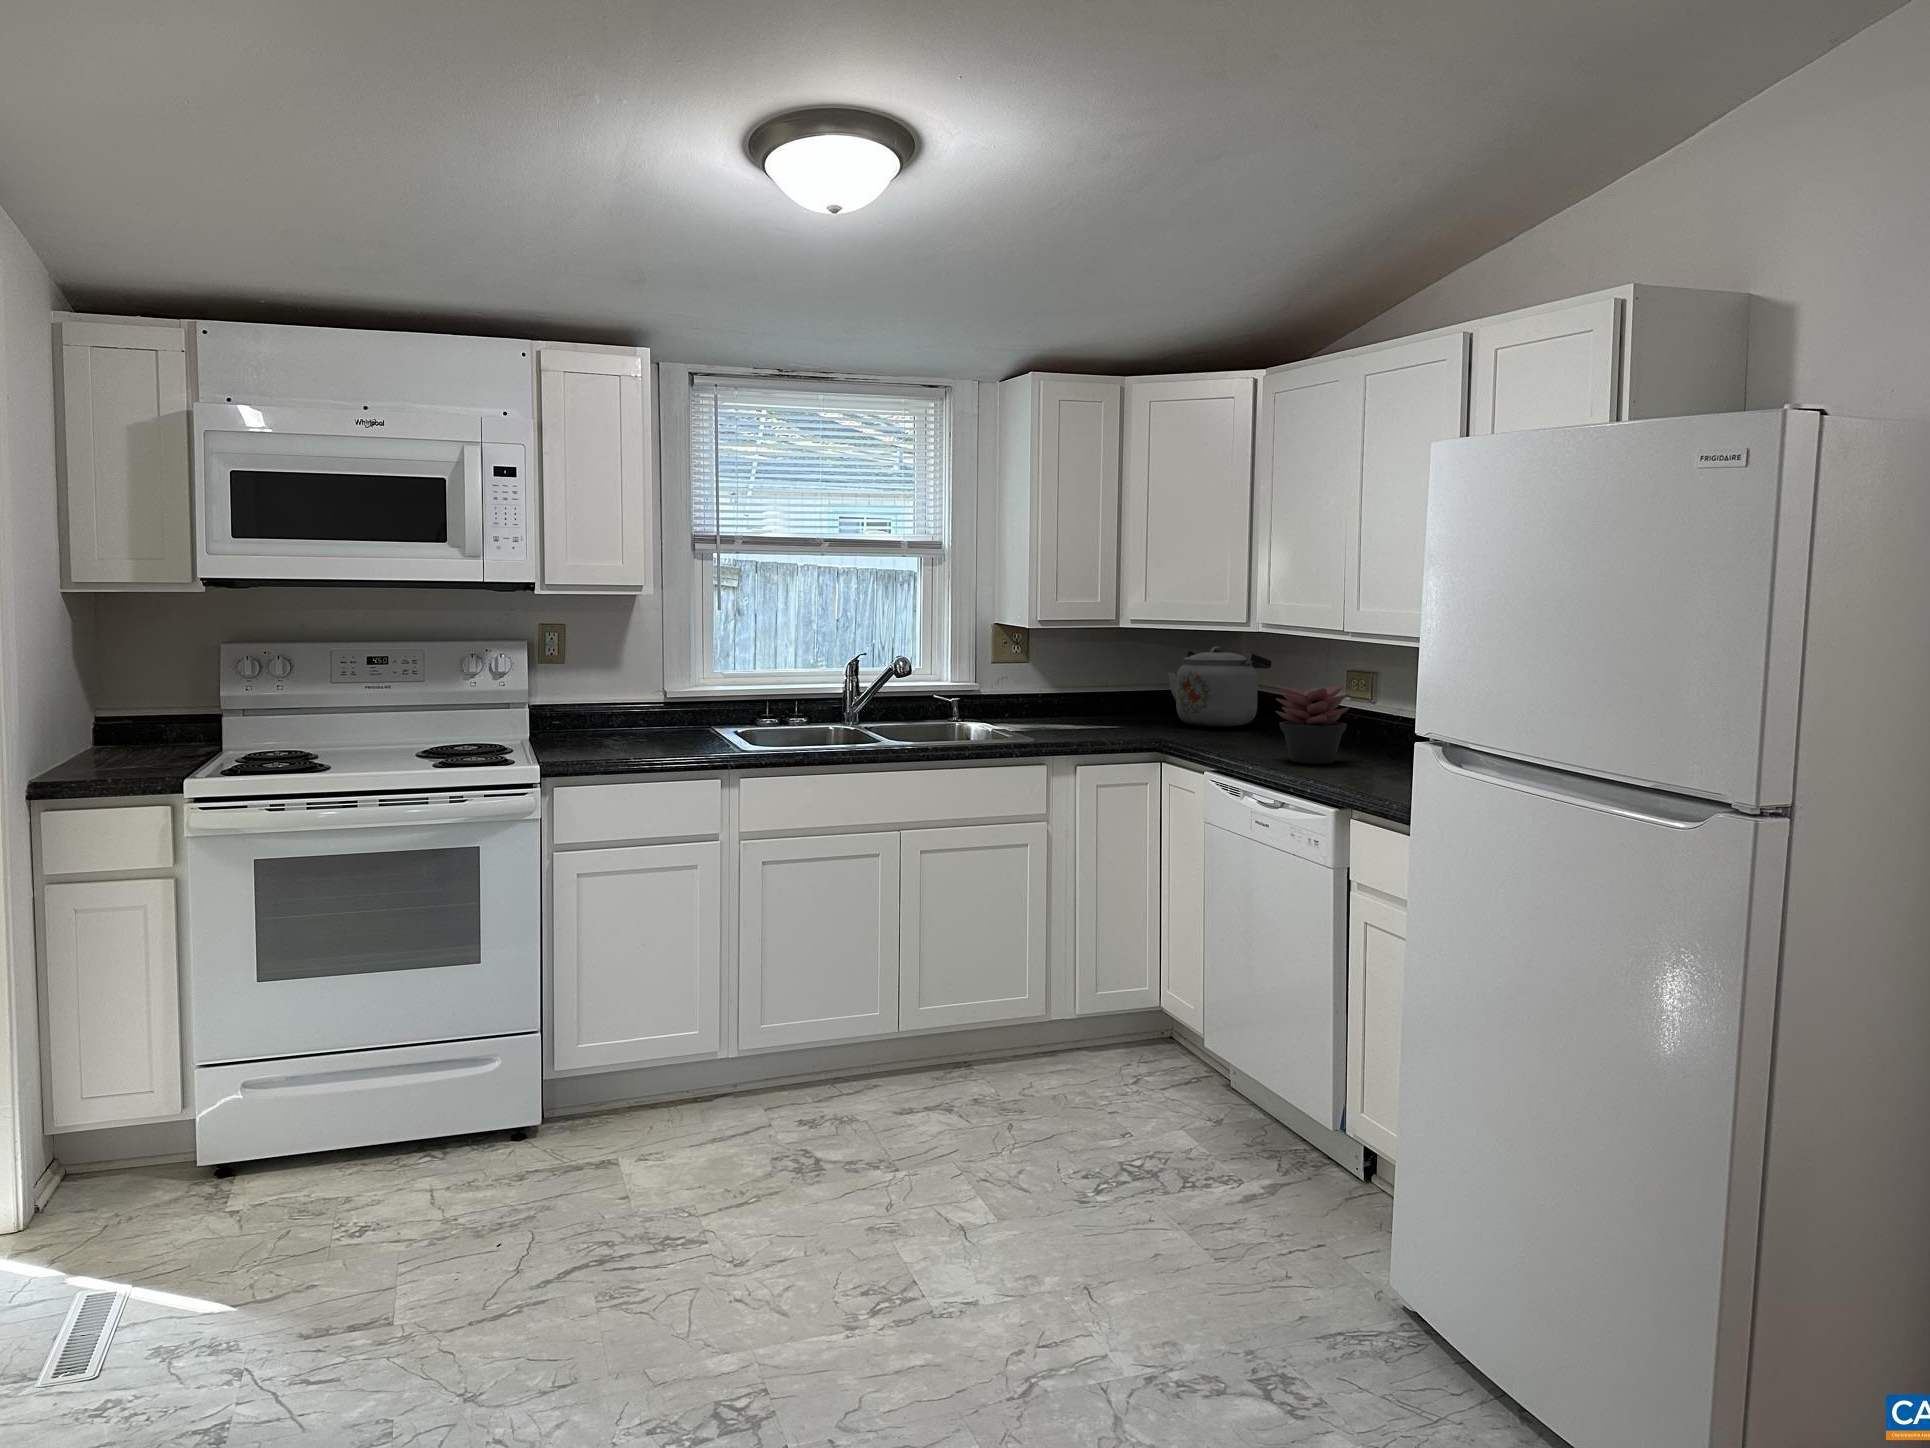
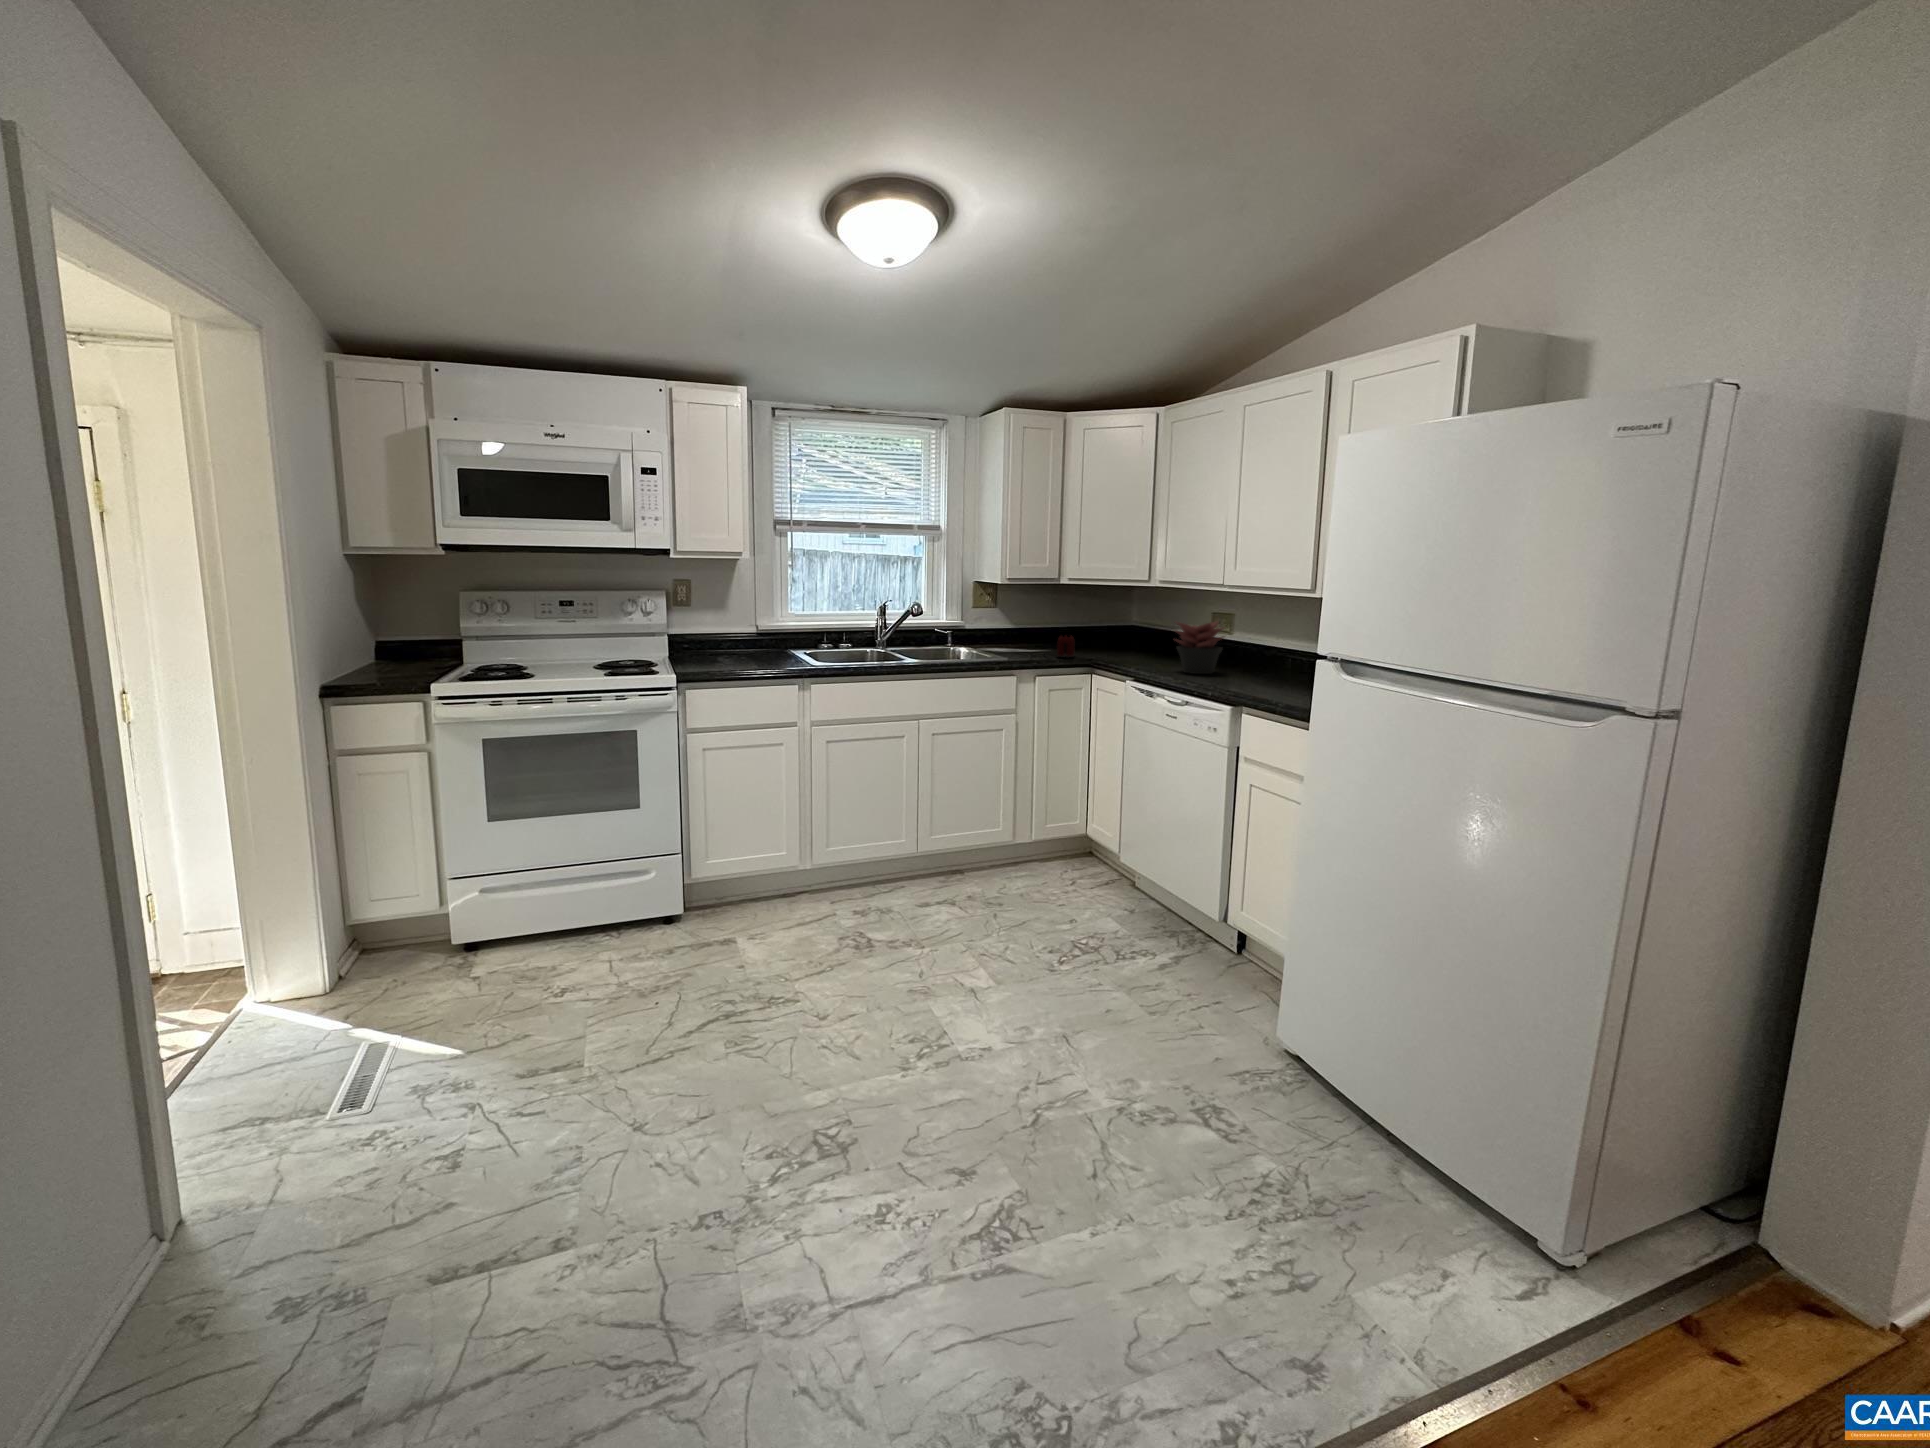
kettle: present [1168,646,1271,726] -> none [1088,597,1157,649]
toaster: none [1065,705,1139,742] -> present [1030,636,1075,658]

